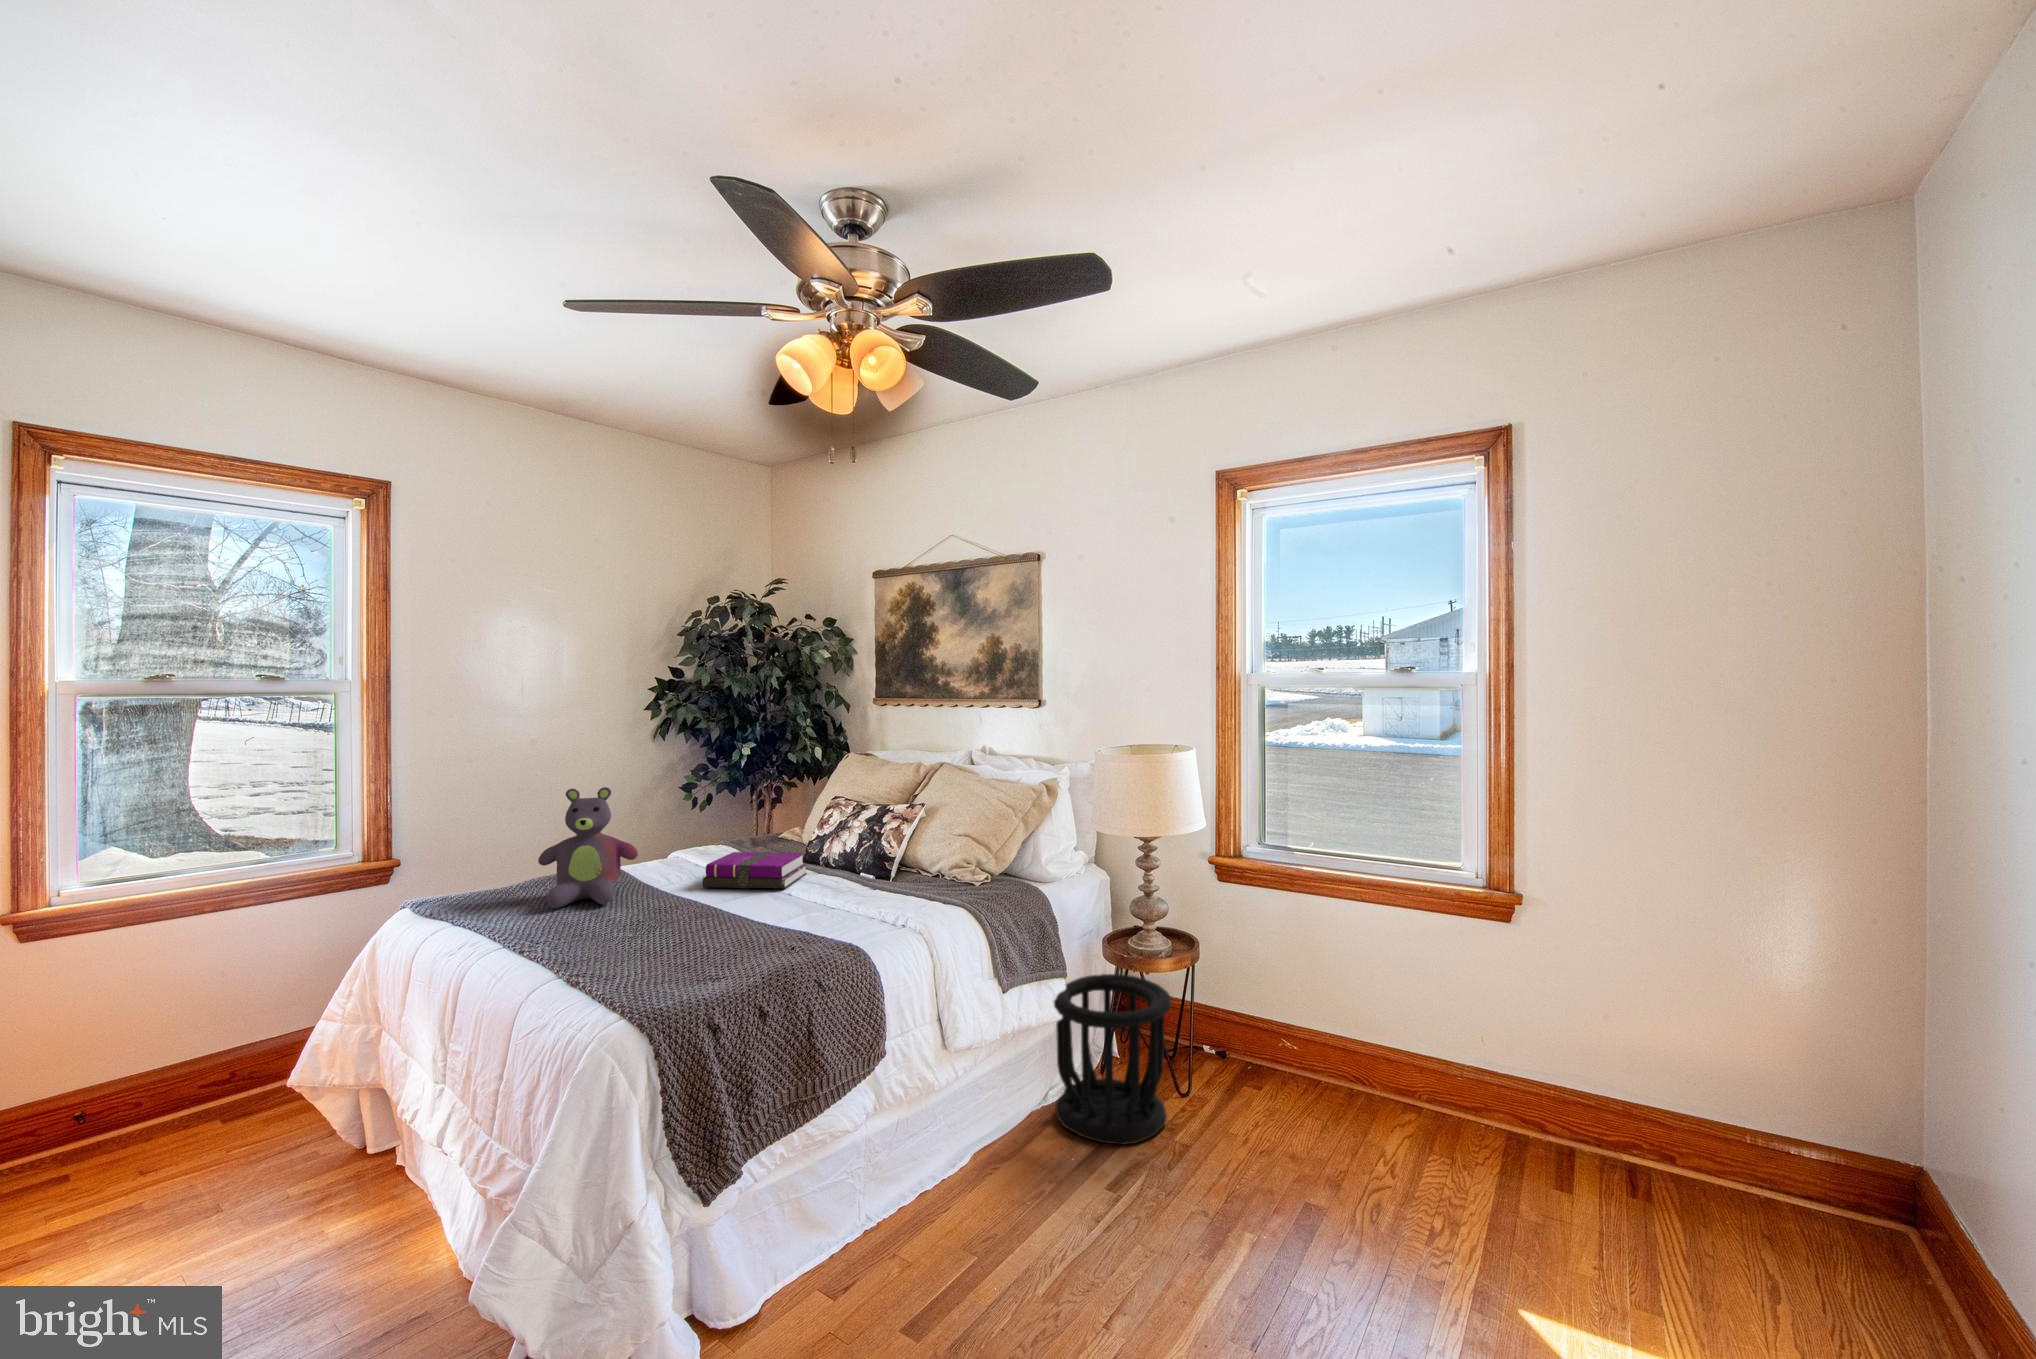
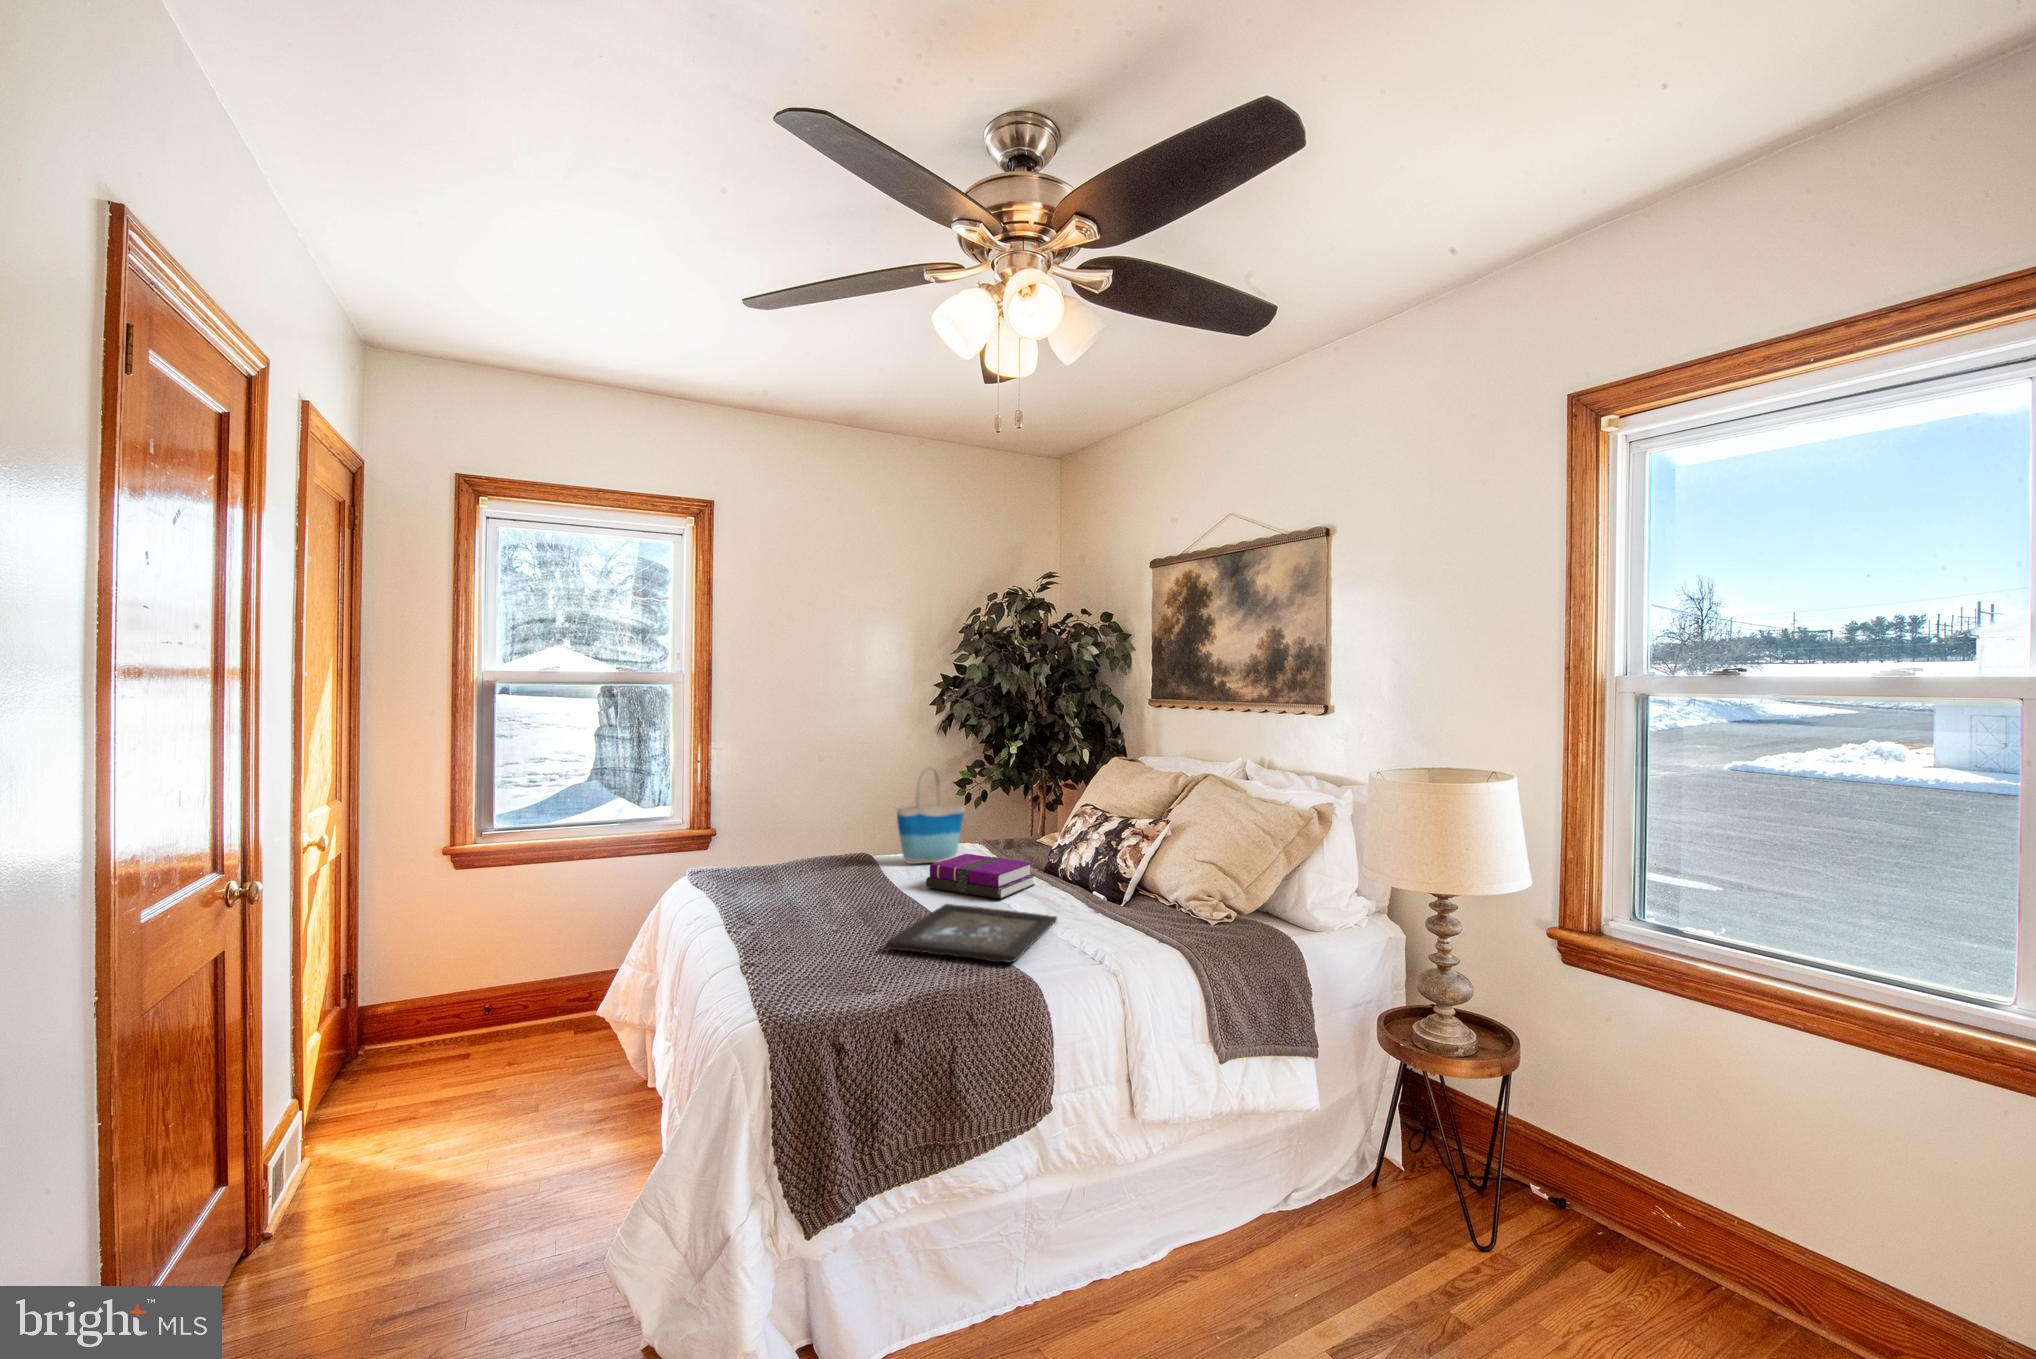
tote bag: none [653,771,722,869] -> present [897,767,965,864]
stuffed bear: present [538,787,638,908] -> none [782,777,870,893]
tray: none [706,896,849,943] -> present [887,904,1057,963]
wastebasket: present [1054,974,1171,1145] -> none [1293,1059,1459,1299]

